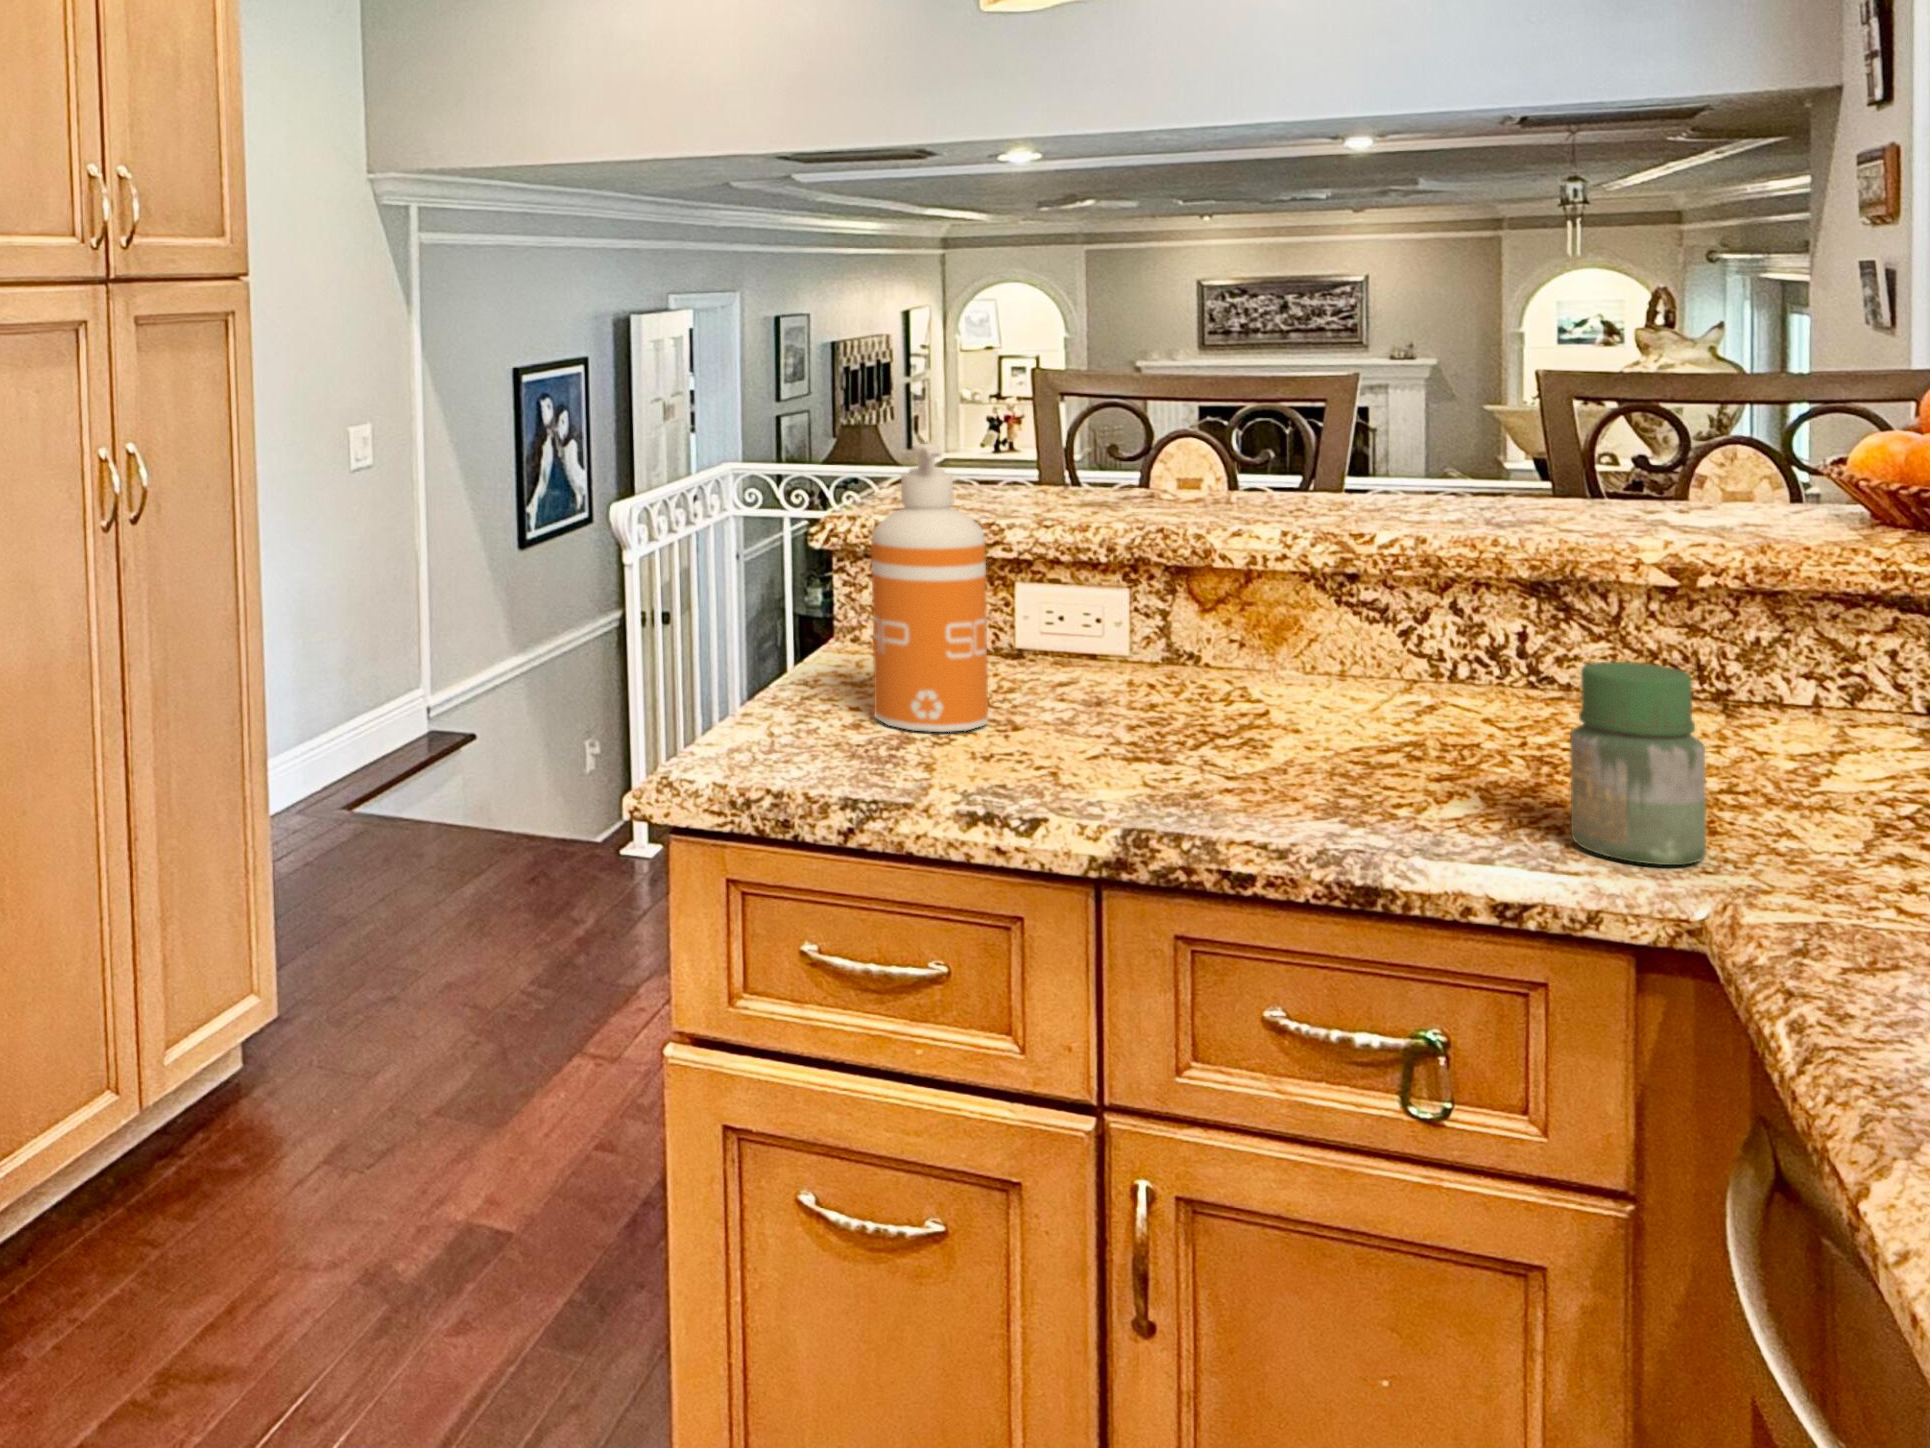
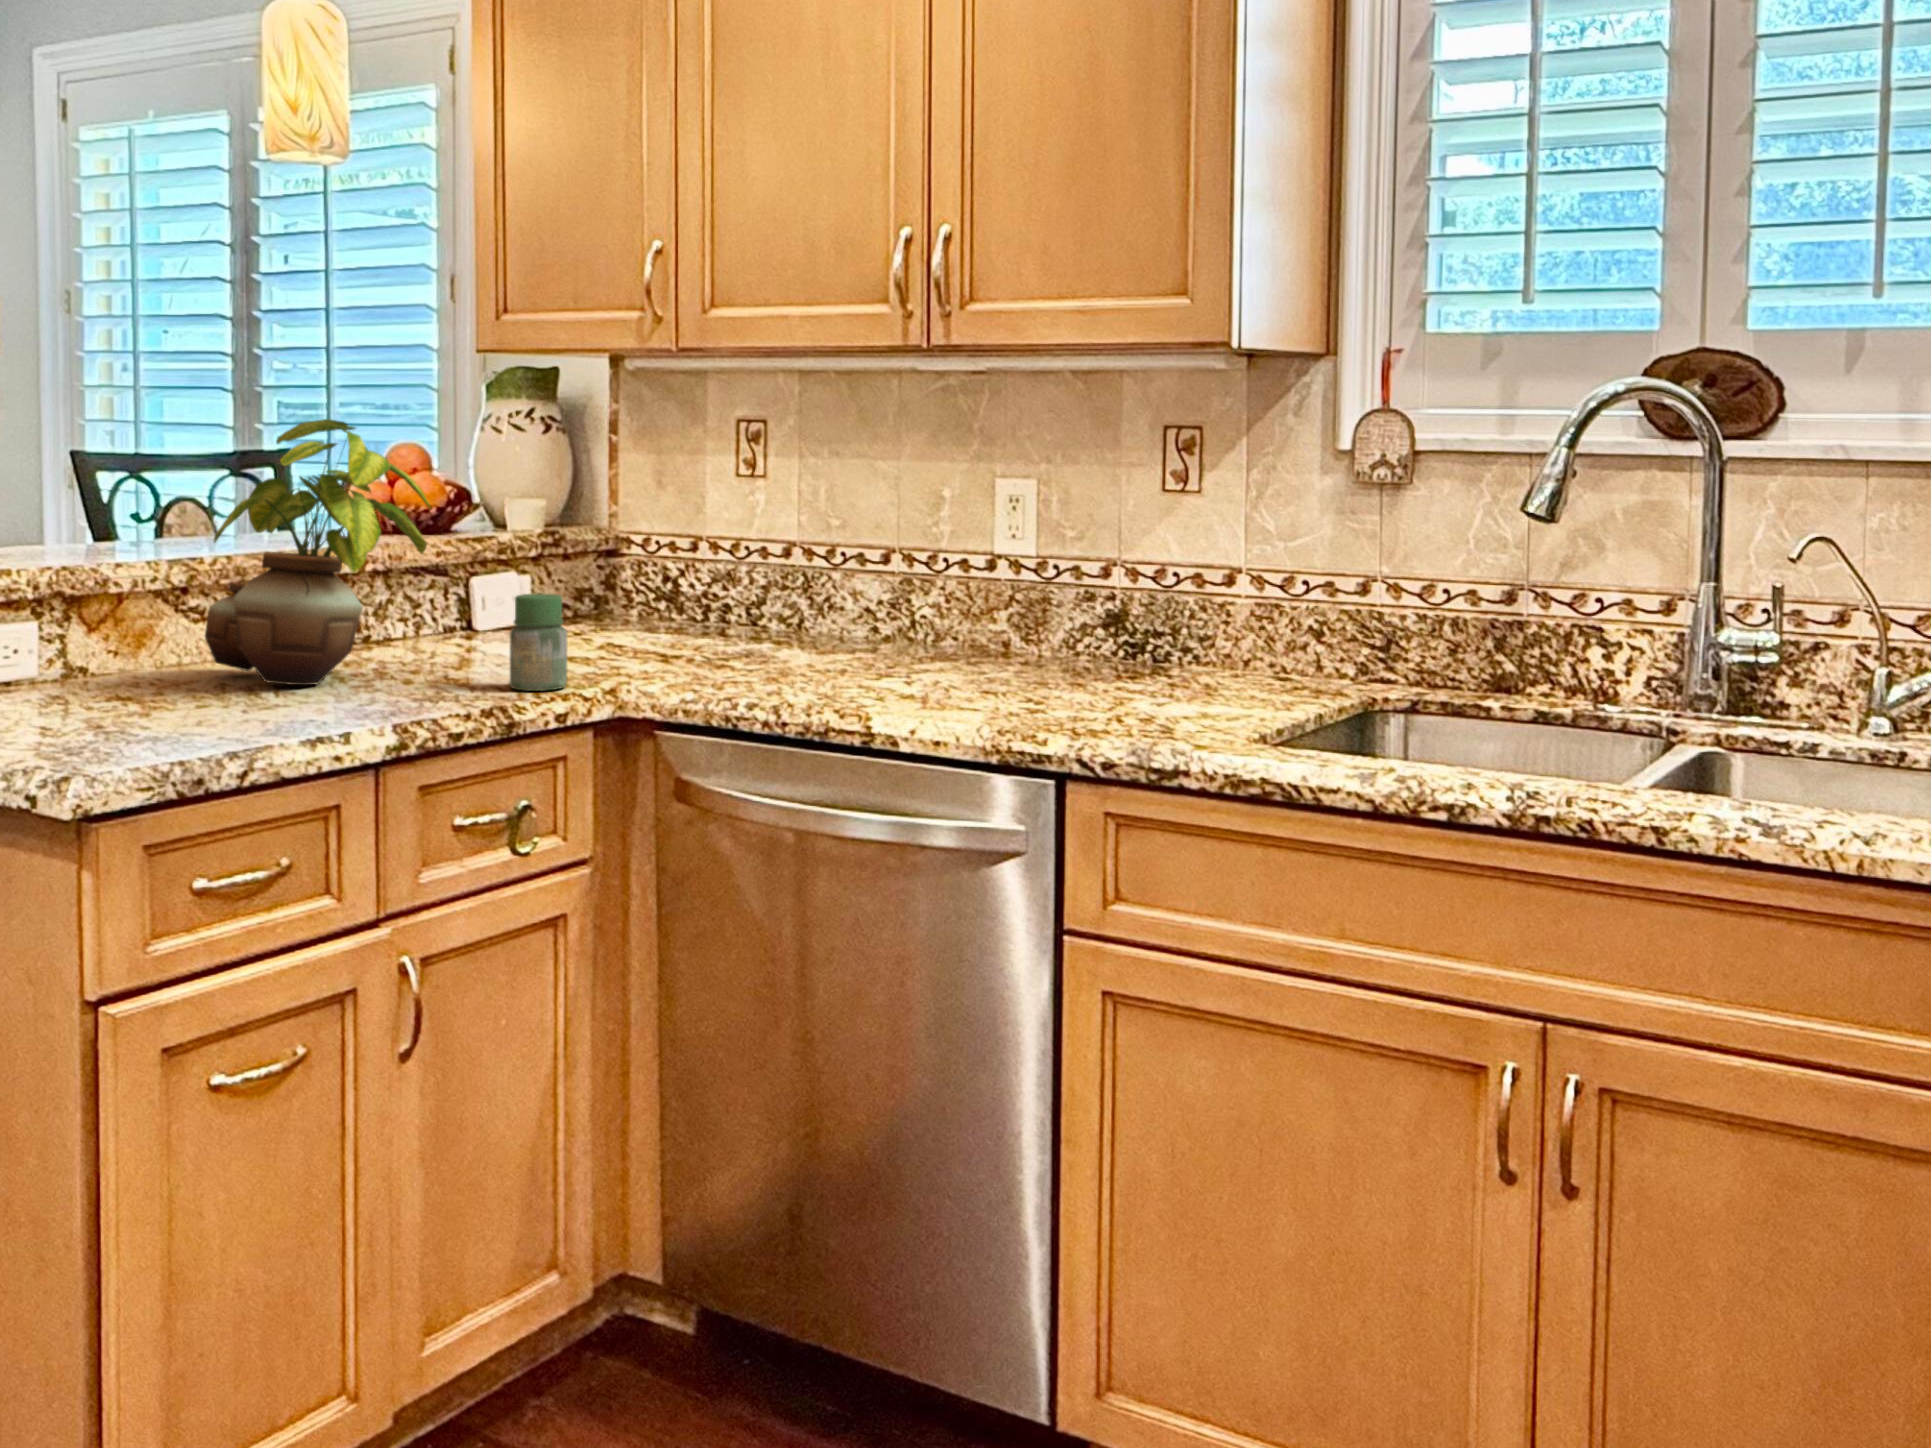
potted plant: none [1221,335,1539,744] -> present [205,419,431,685]
soap dispenser: present [871,444,988,732] -> none [38,499,141,731]

